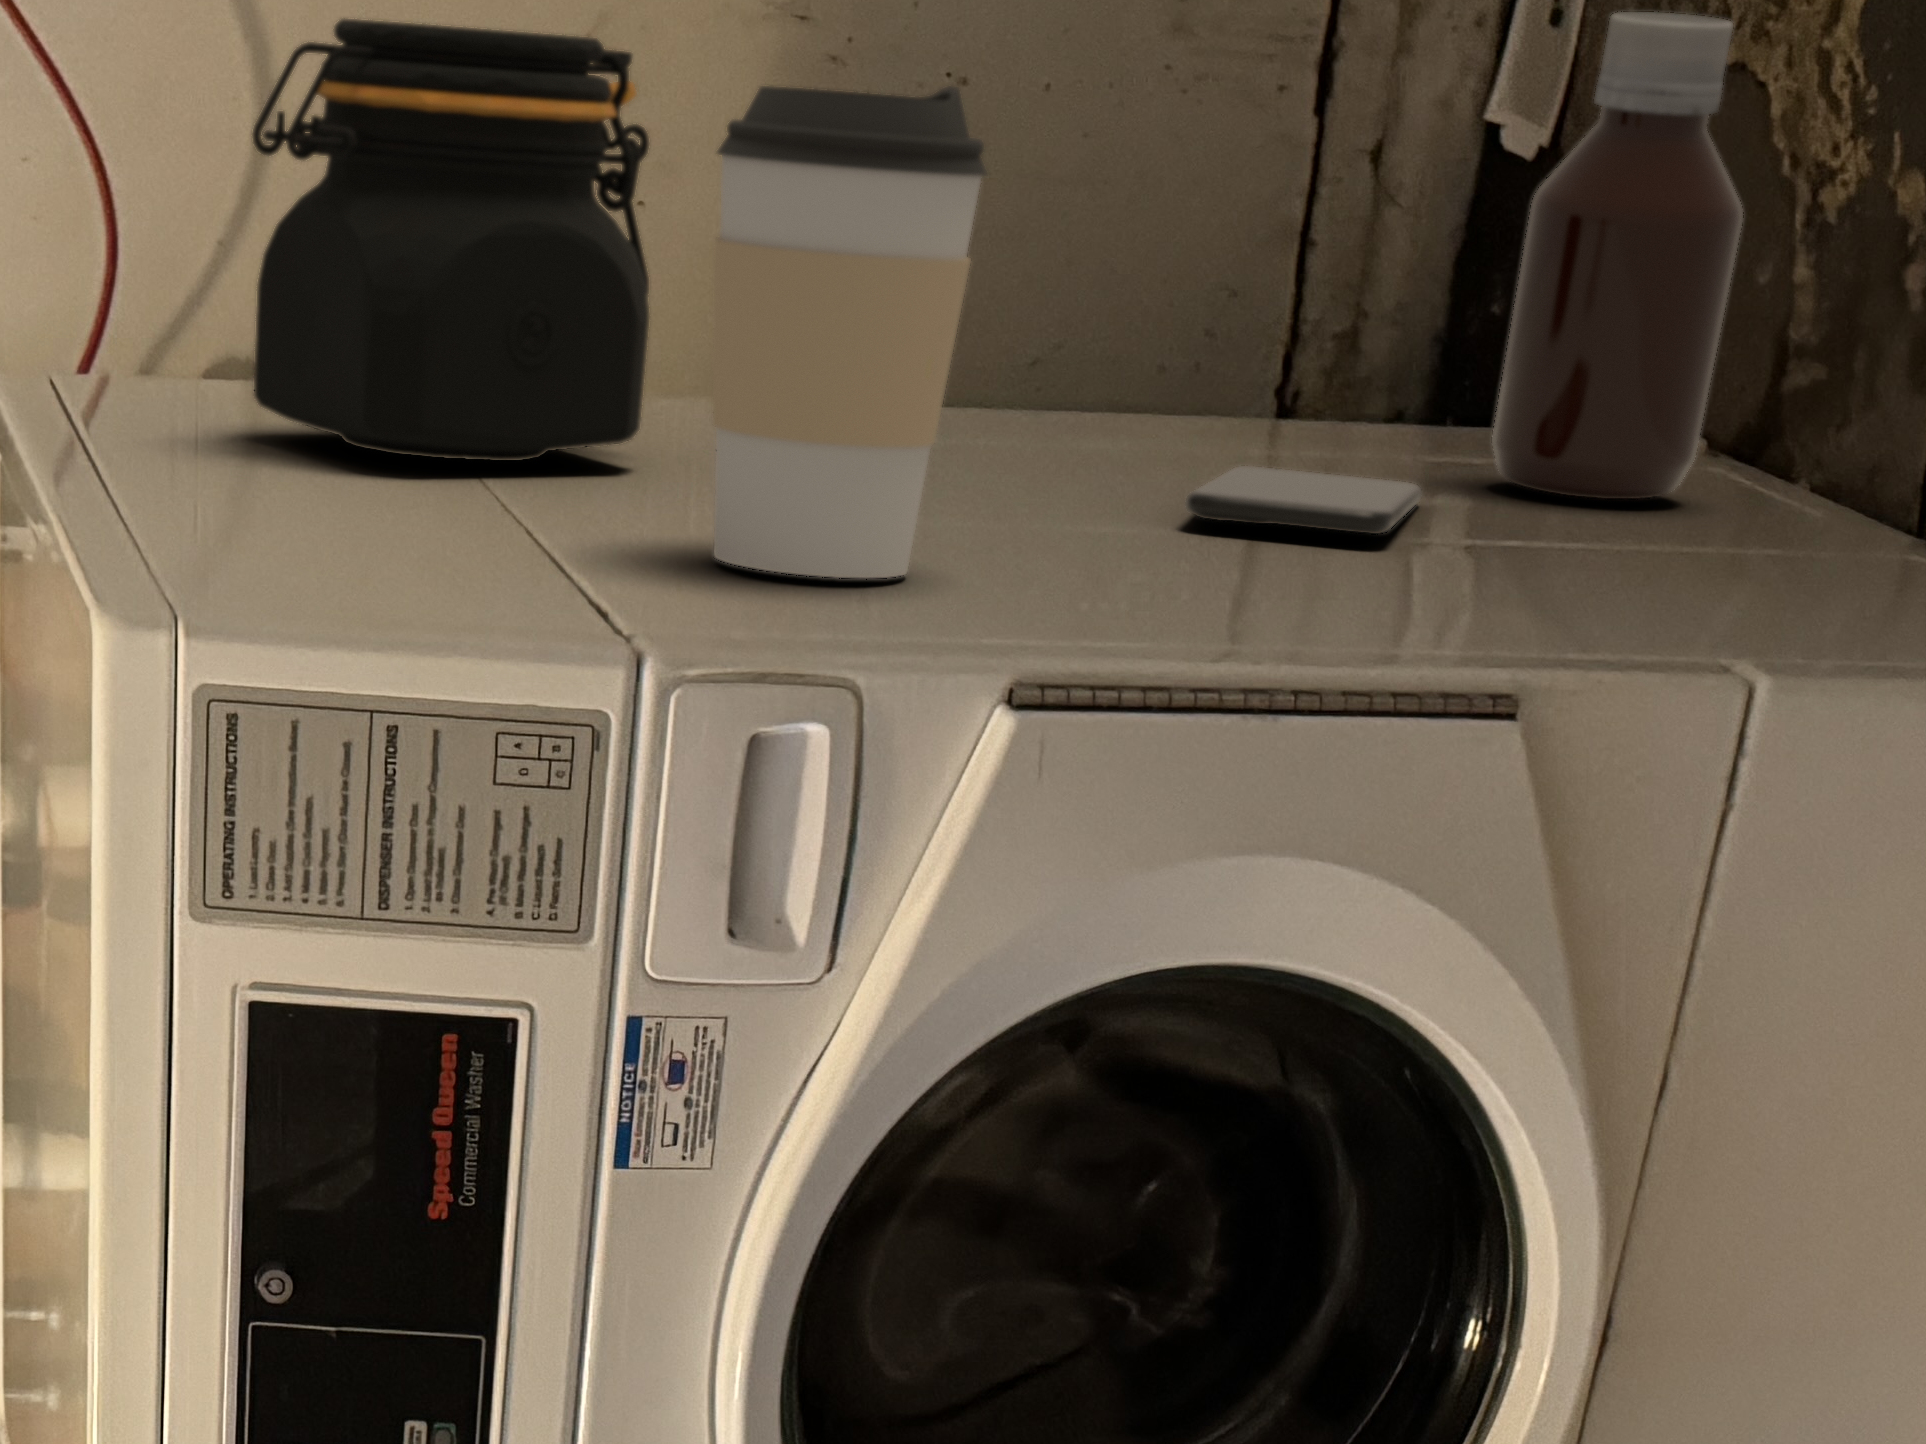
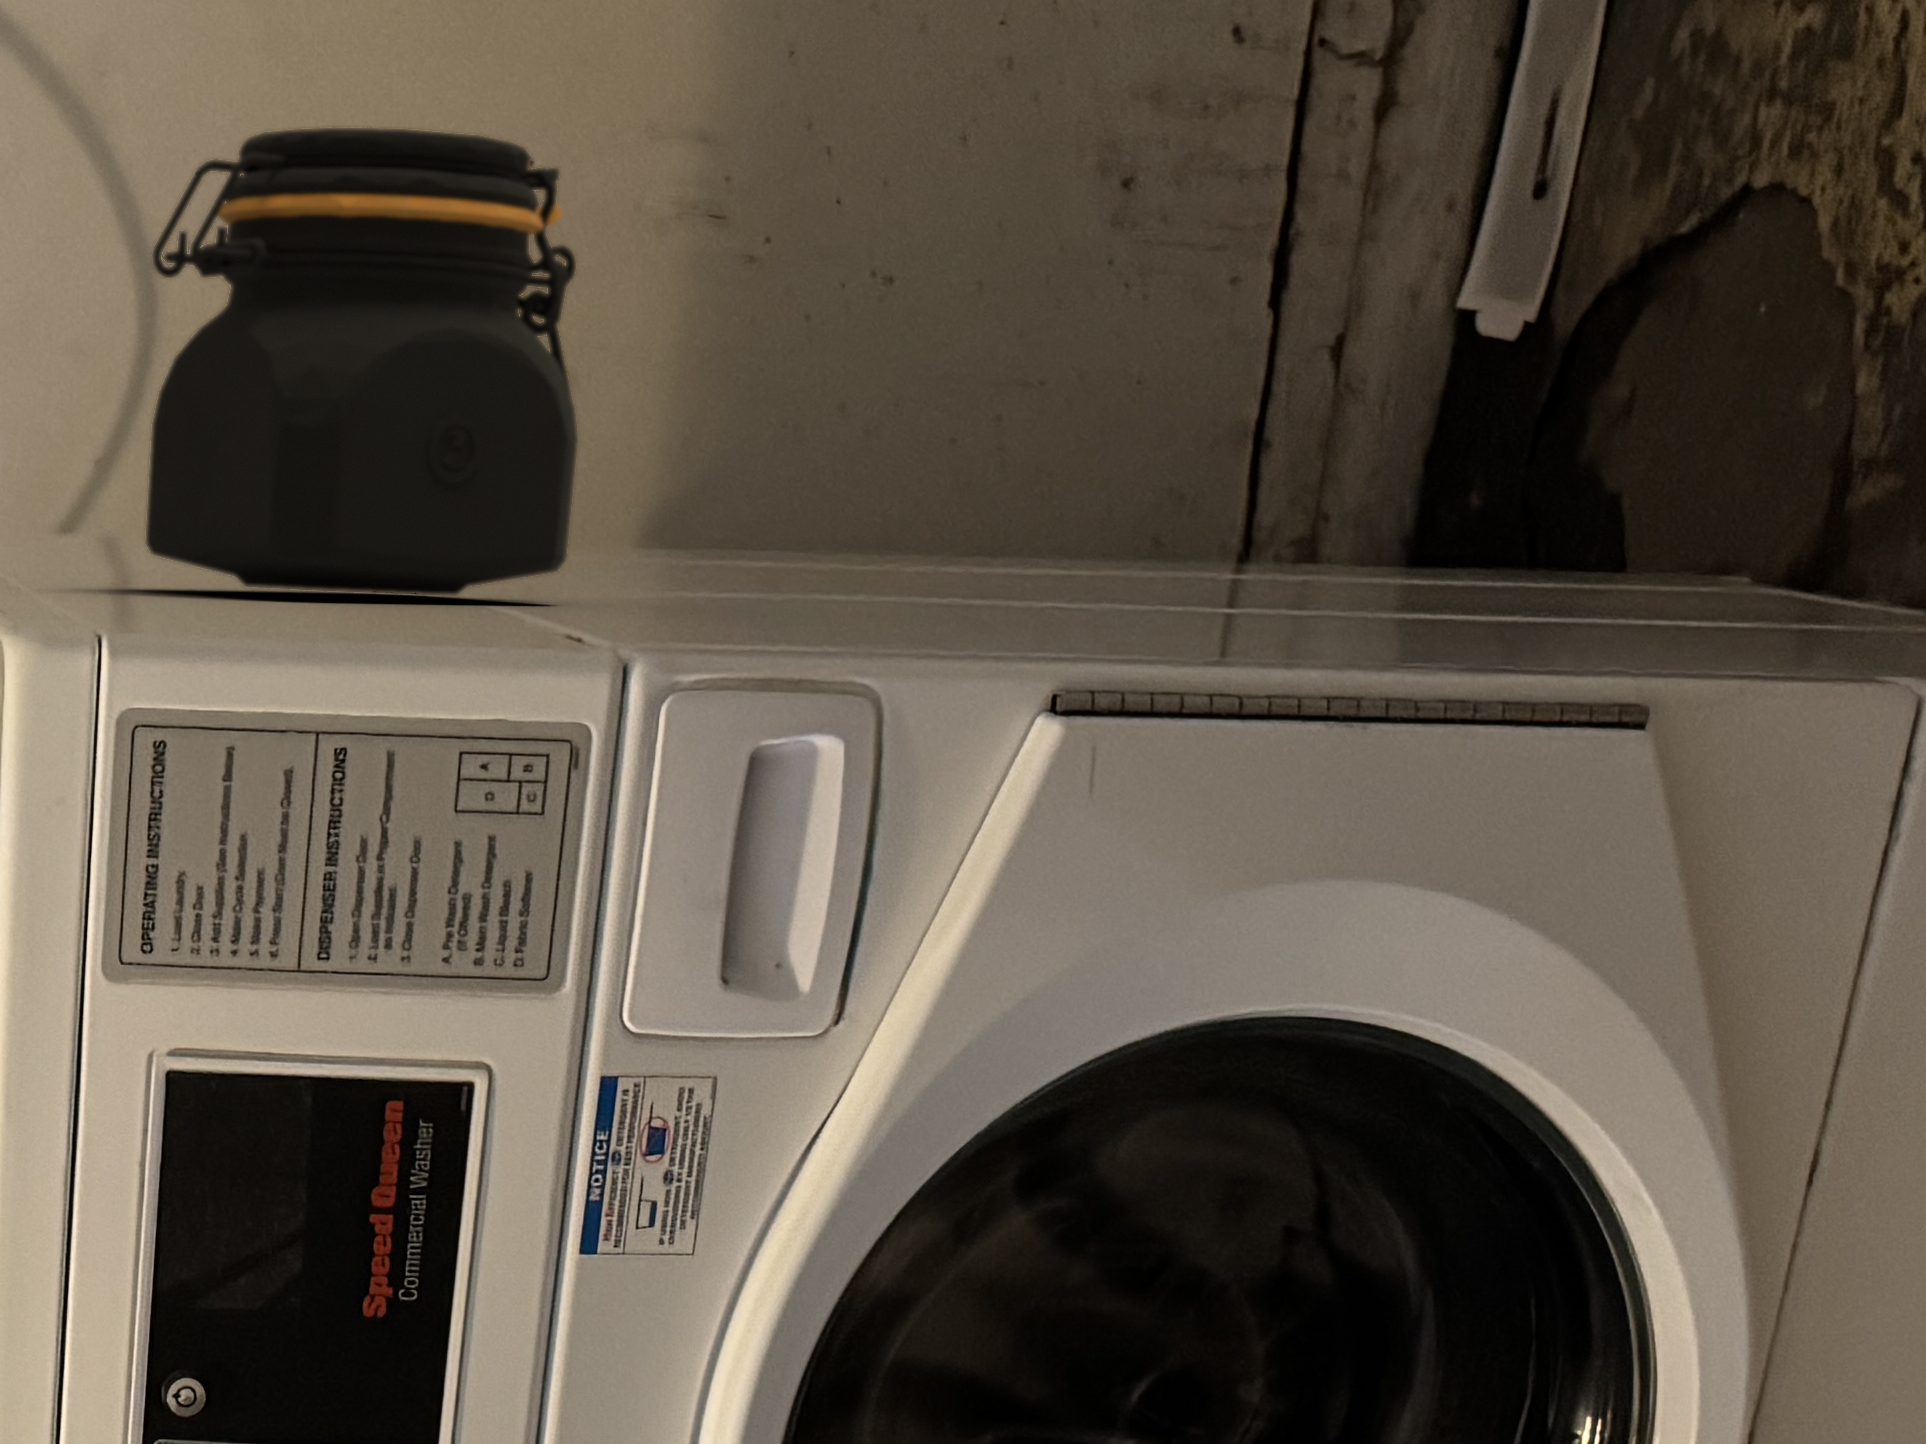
bottle: present [1492,12,1743,499] -> none [1504,103,1792,624]
coffee cup: present [713,86,987,578] -> none [675,88,991,628]
smartphone: present [1186,466,1421,534] -> none [1185,587,1437,628]

